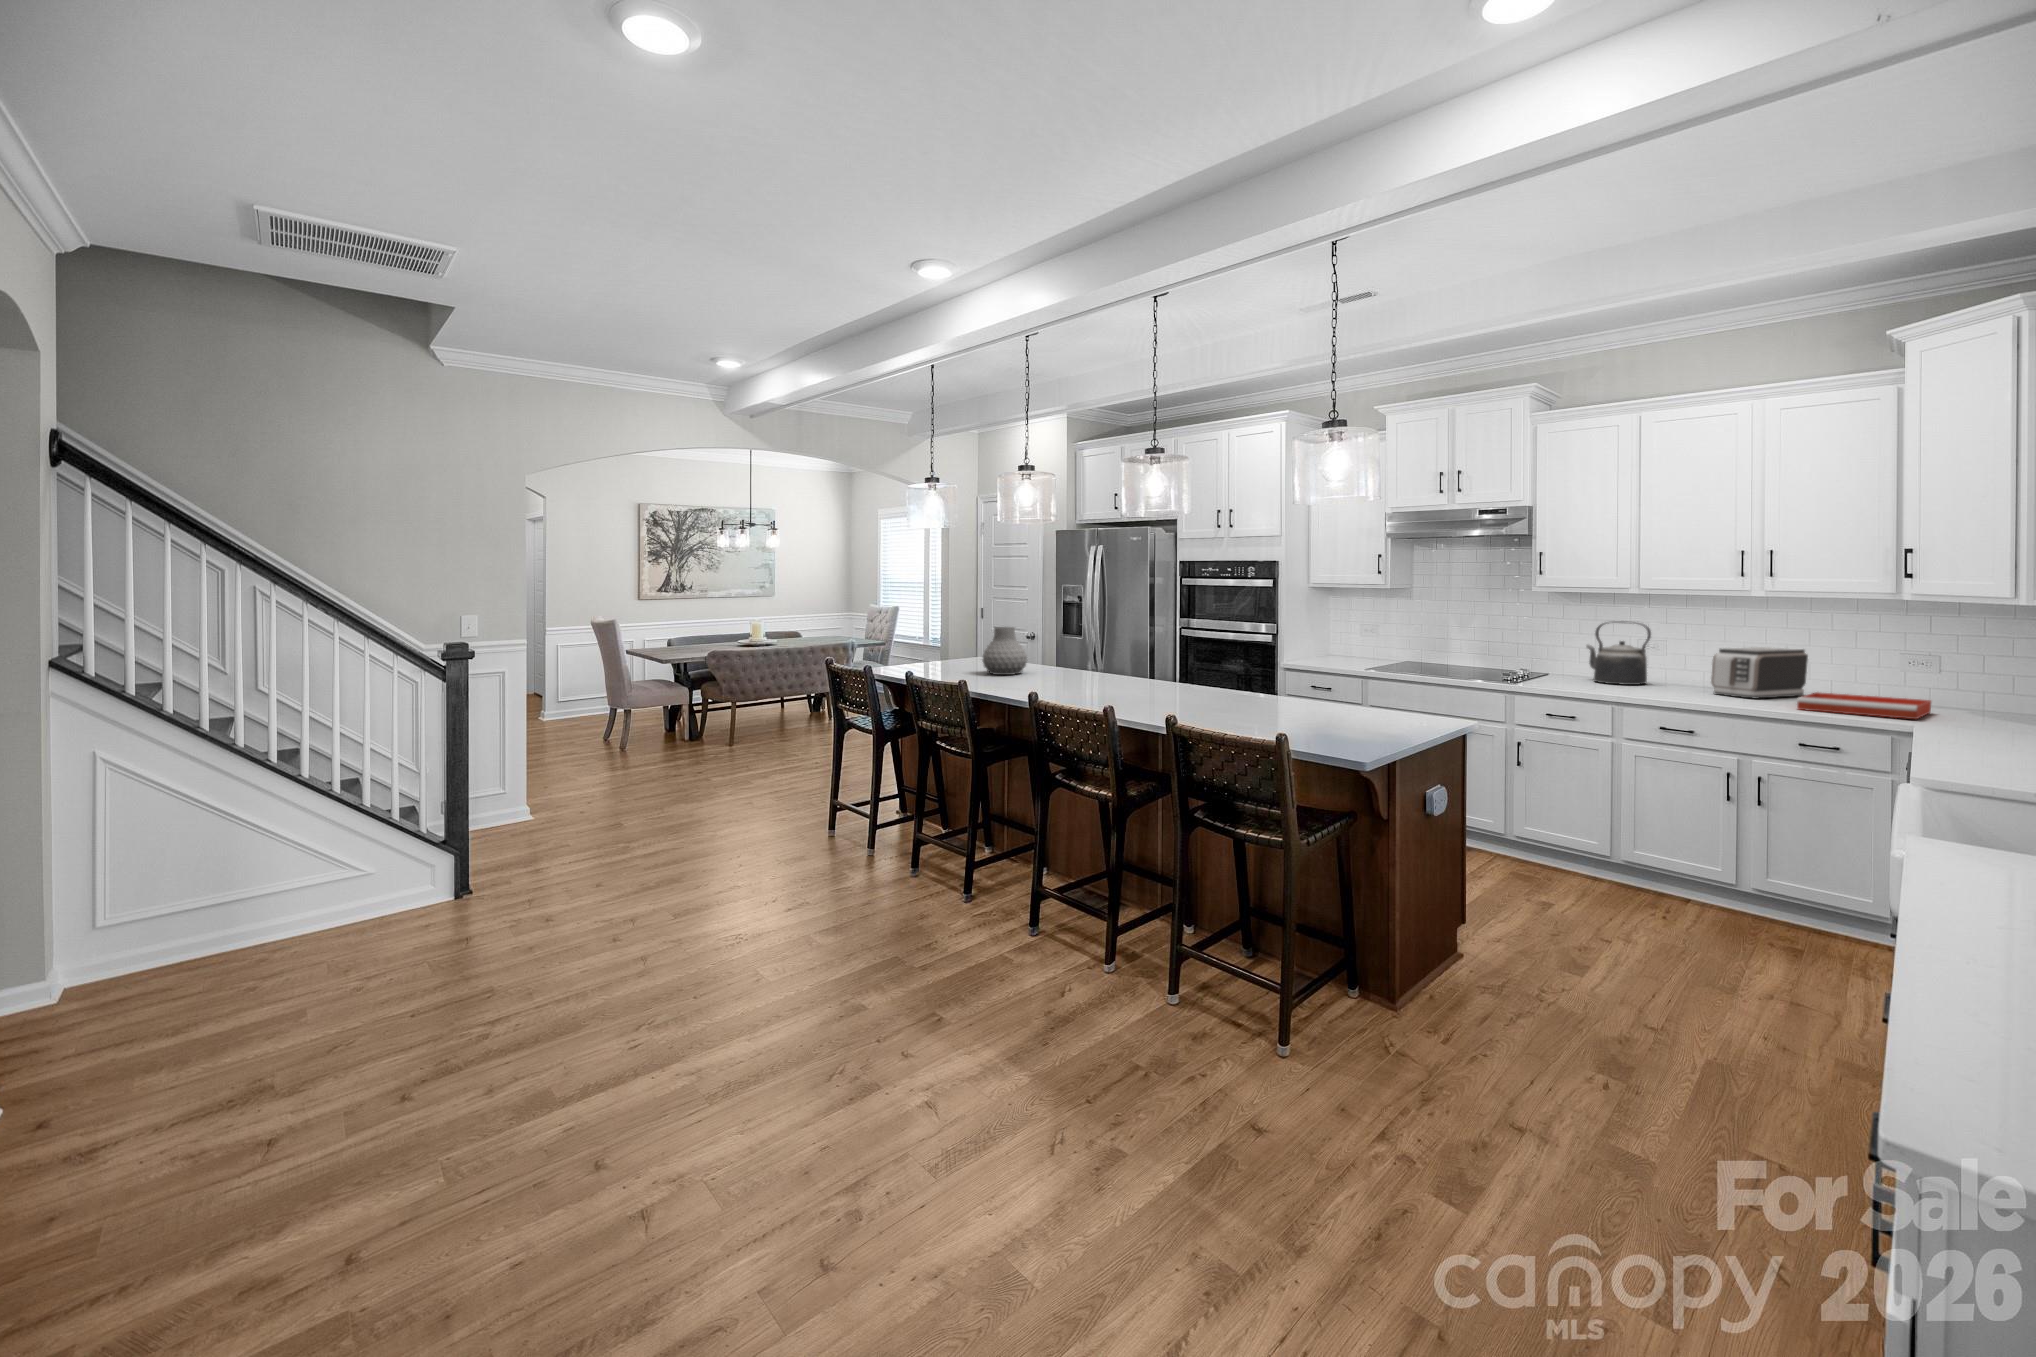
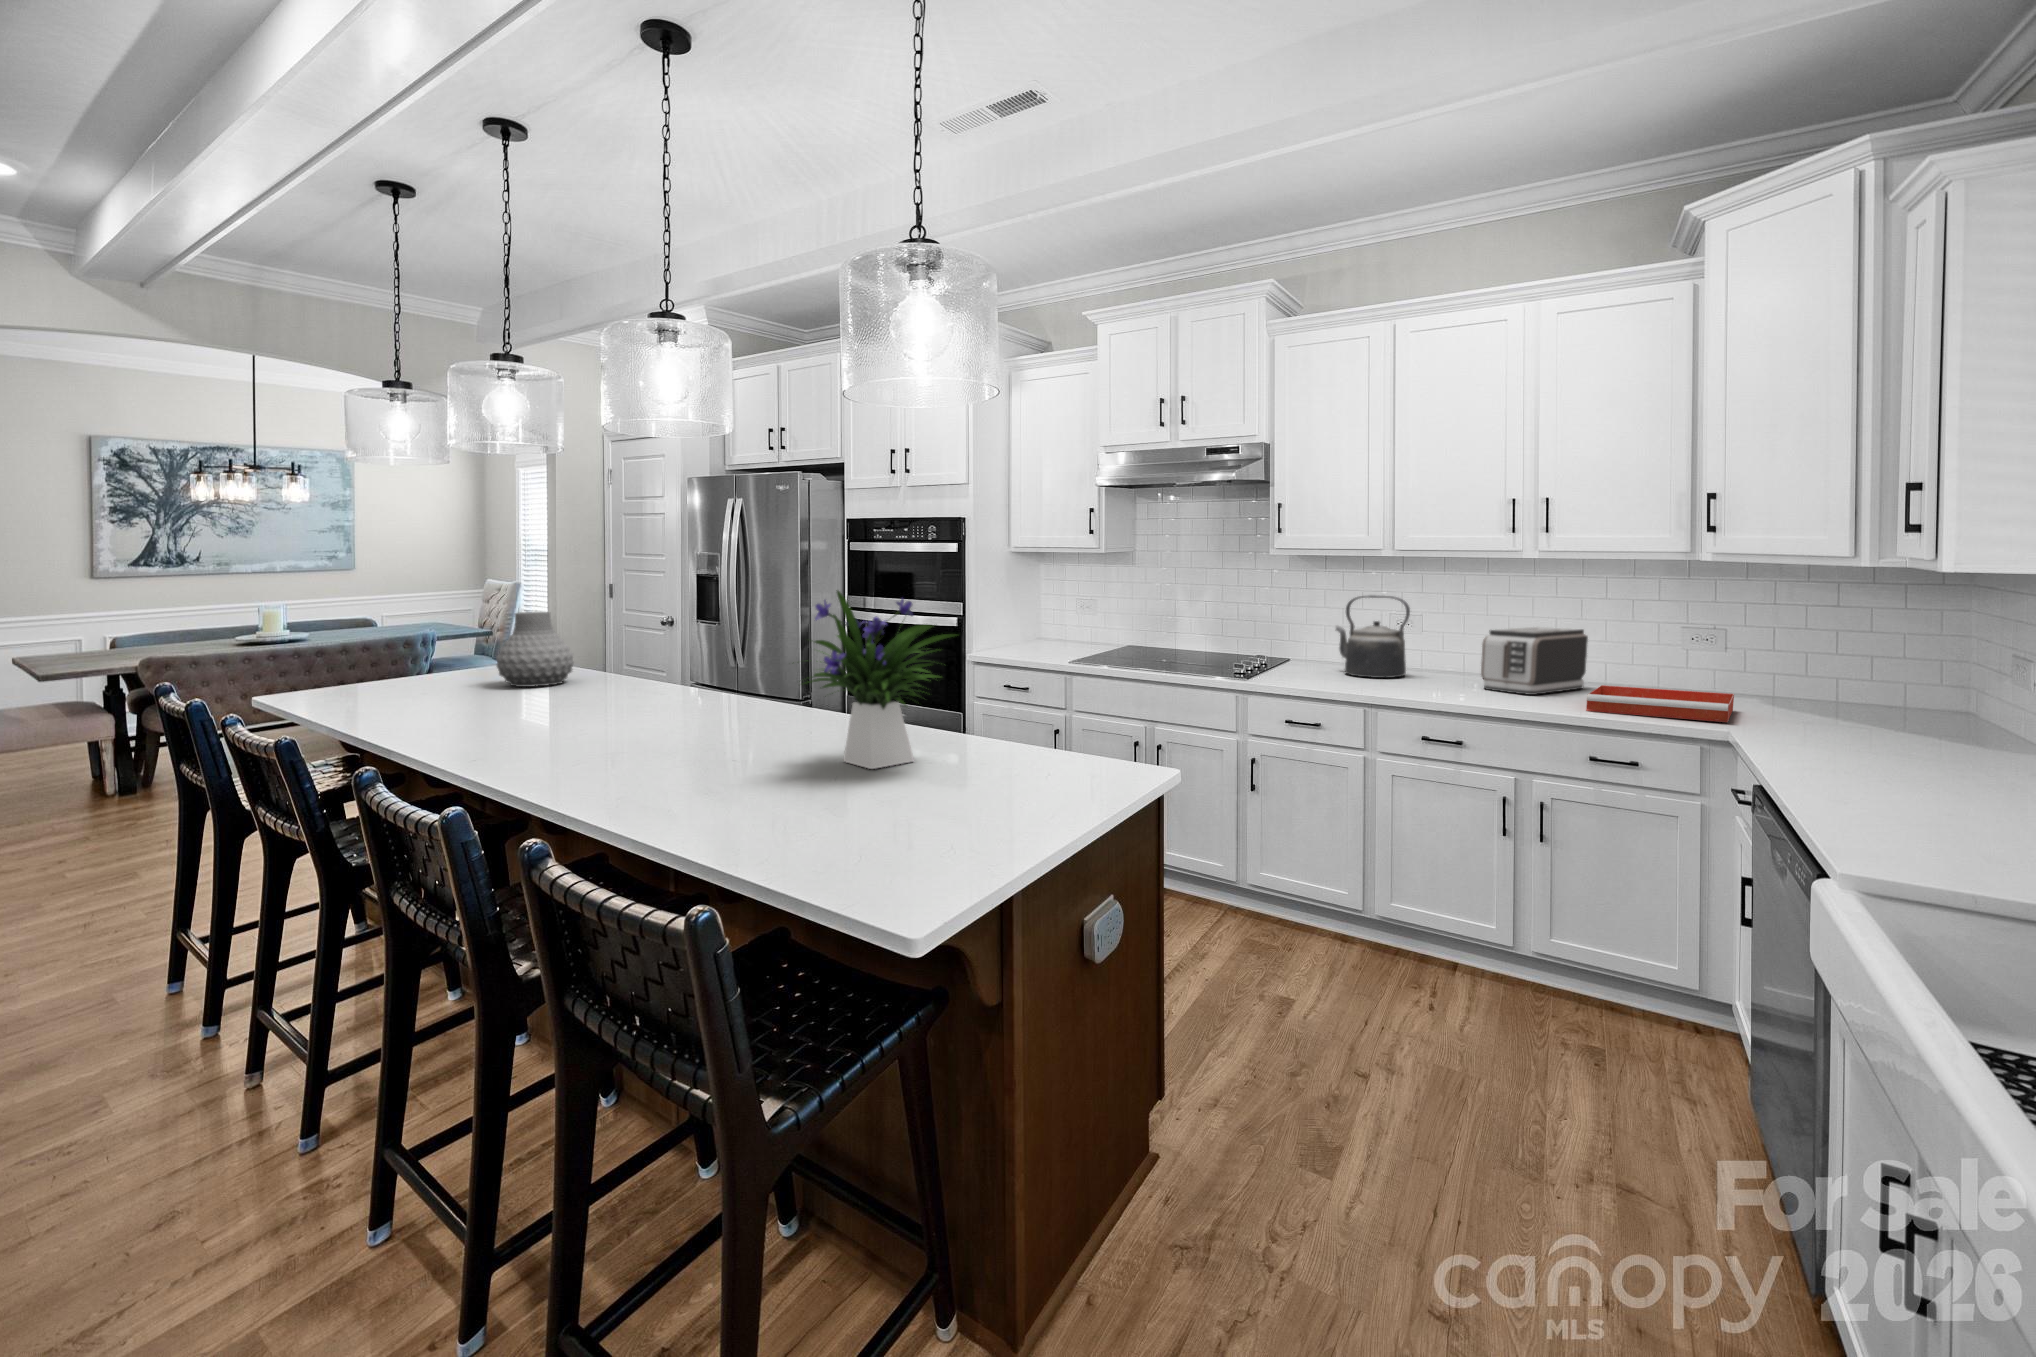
flower arrangement: none [1227,615,1333,723] -> present [805,591,957,769]

